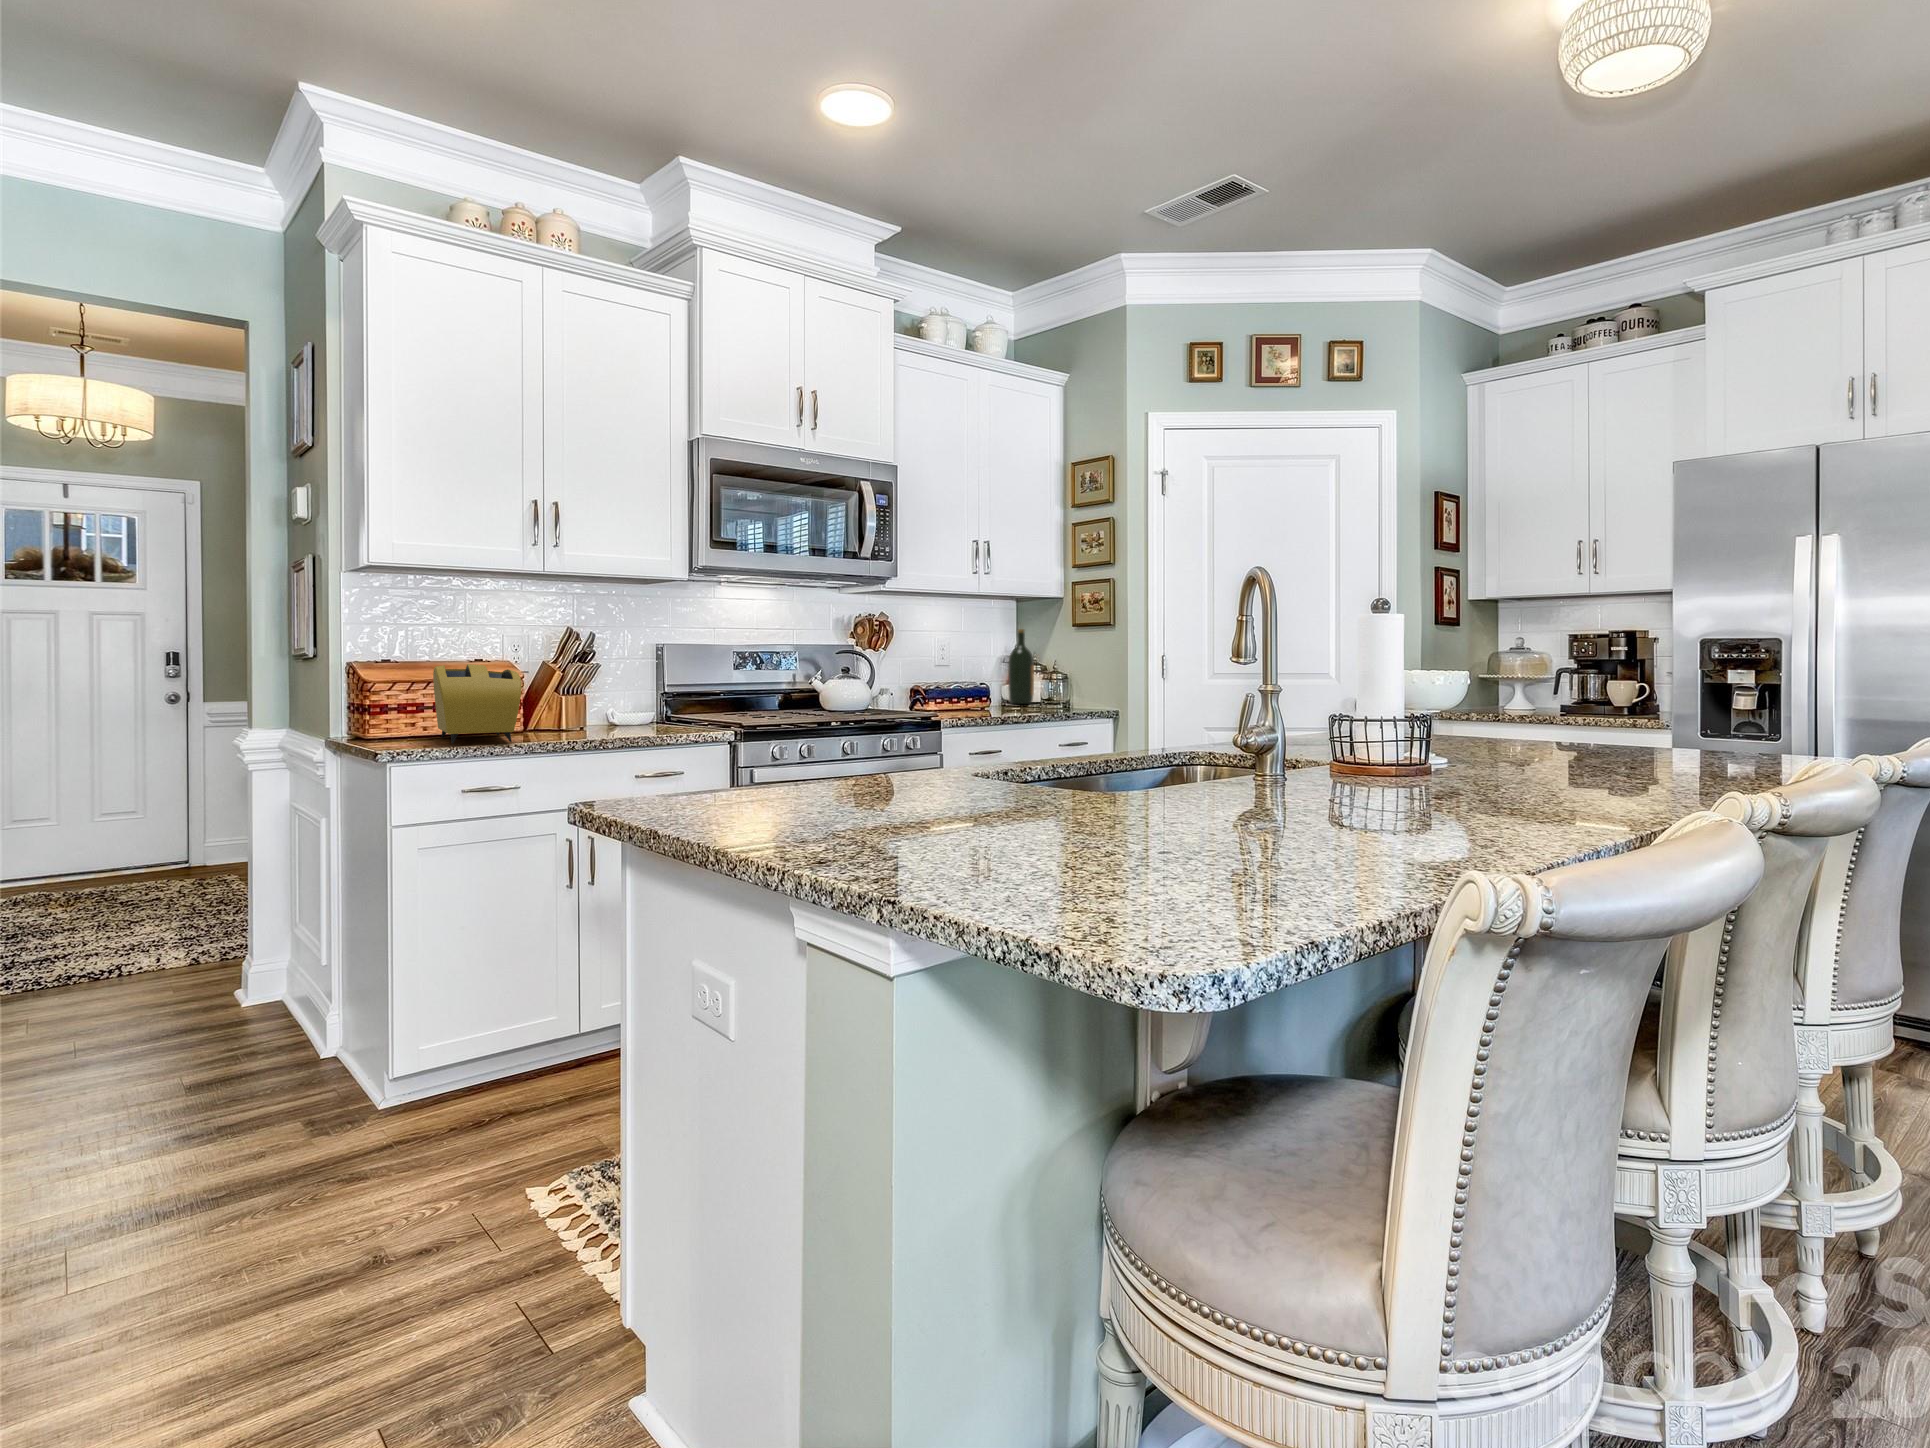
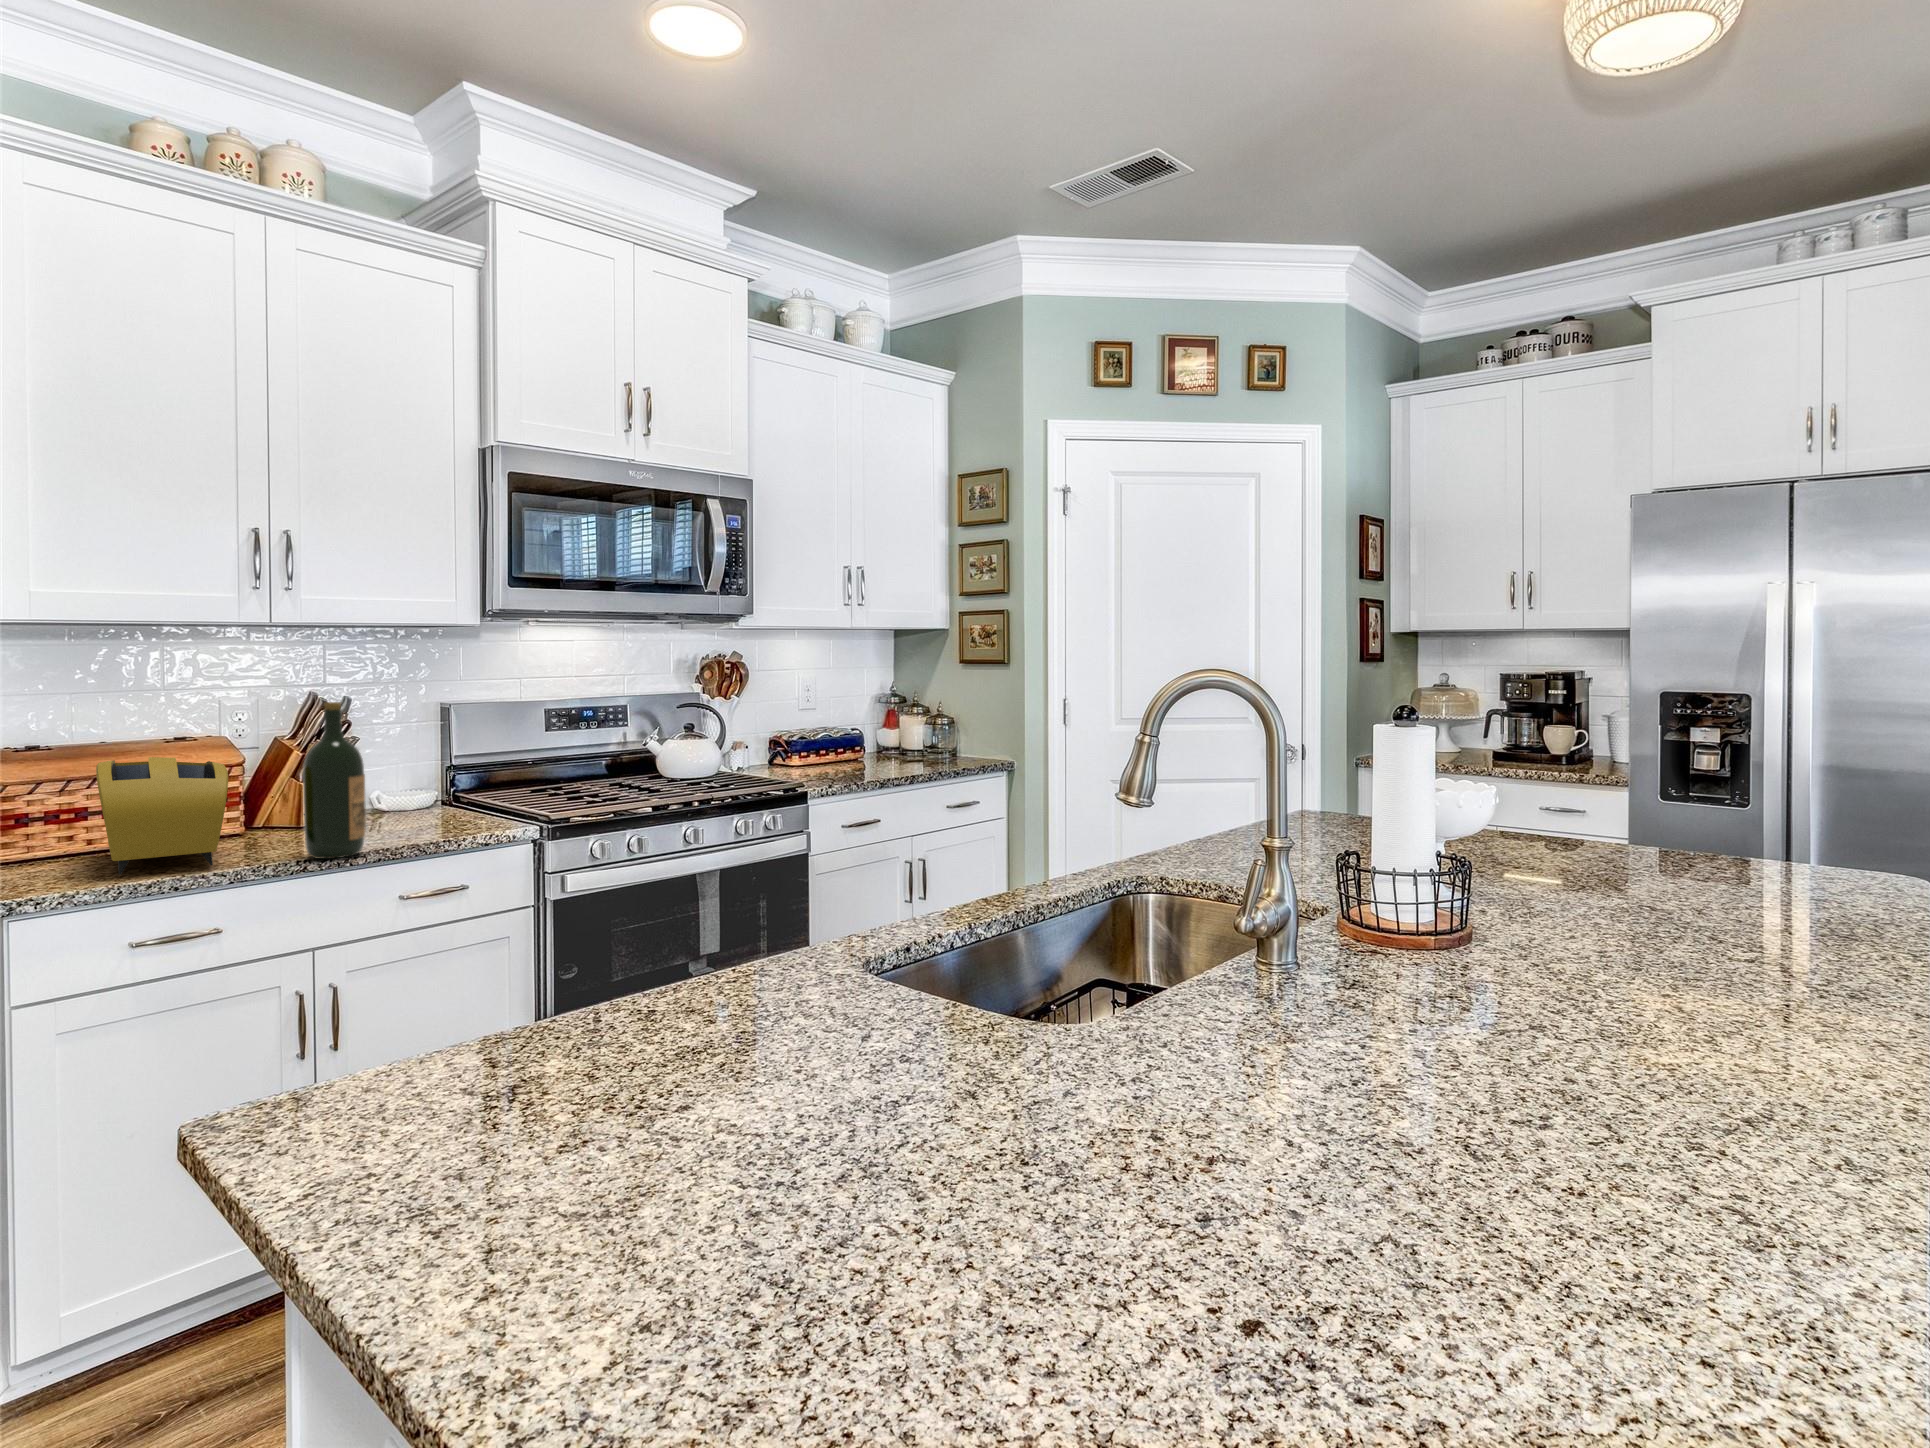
wine bottle: present [1008,629,1034,704] -> present [303,702,366,859]

